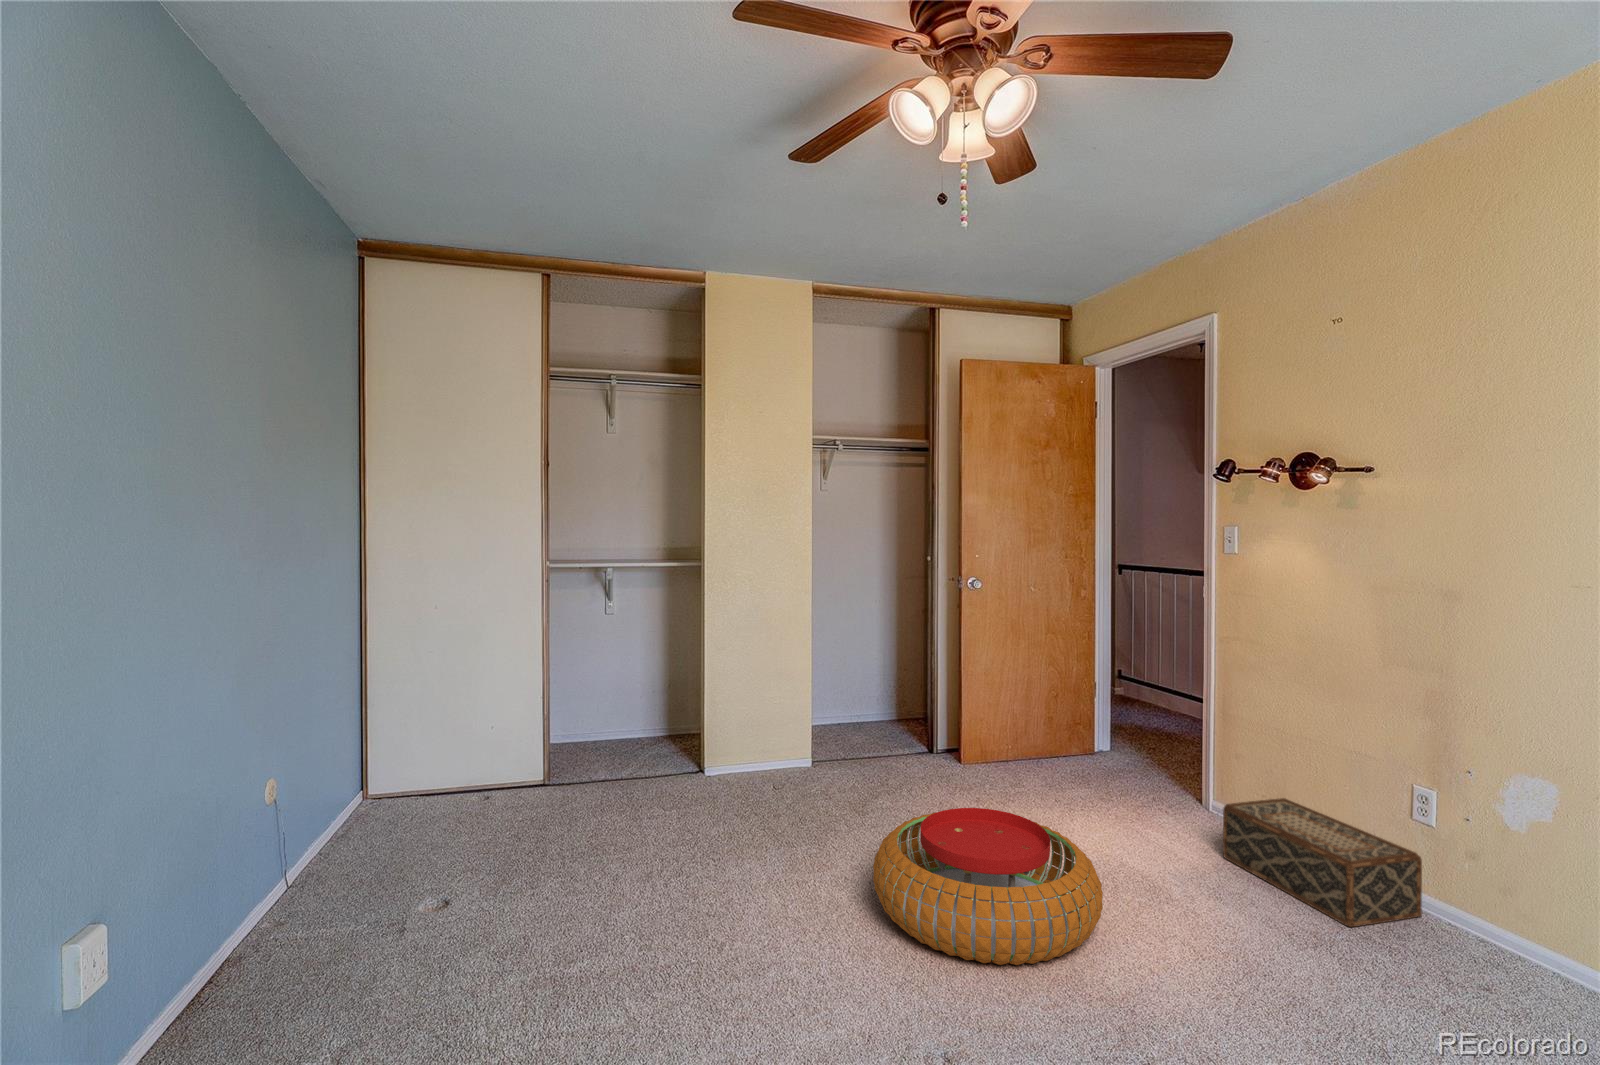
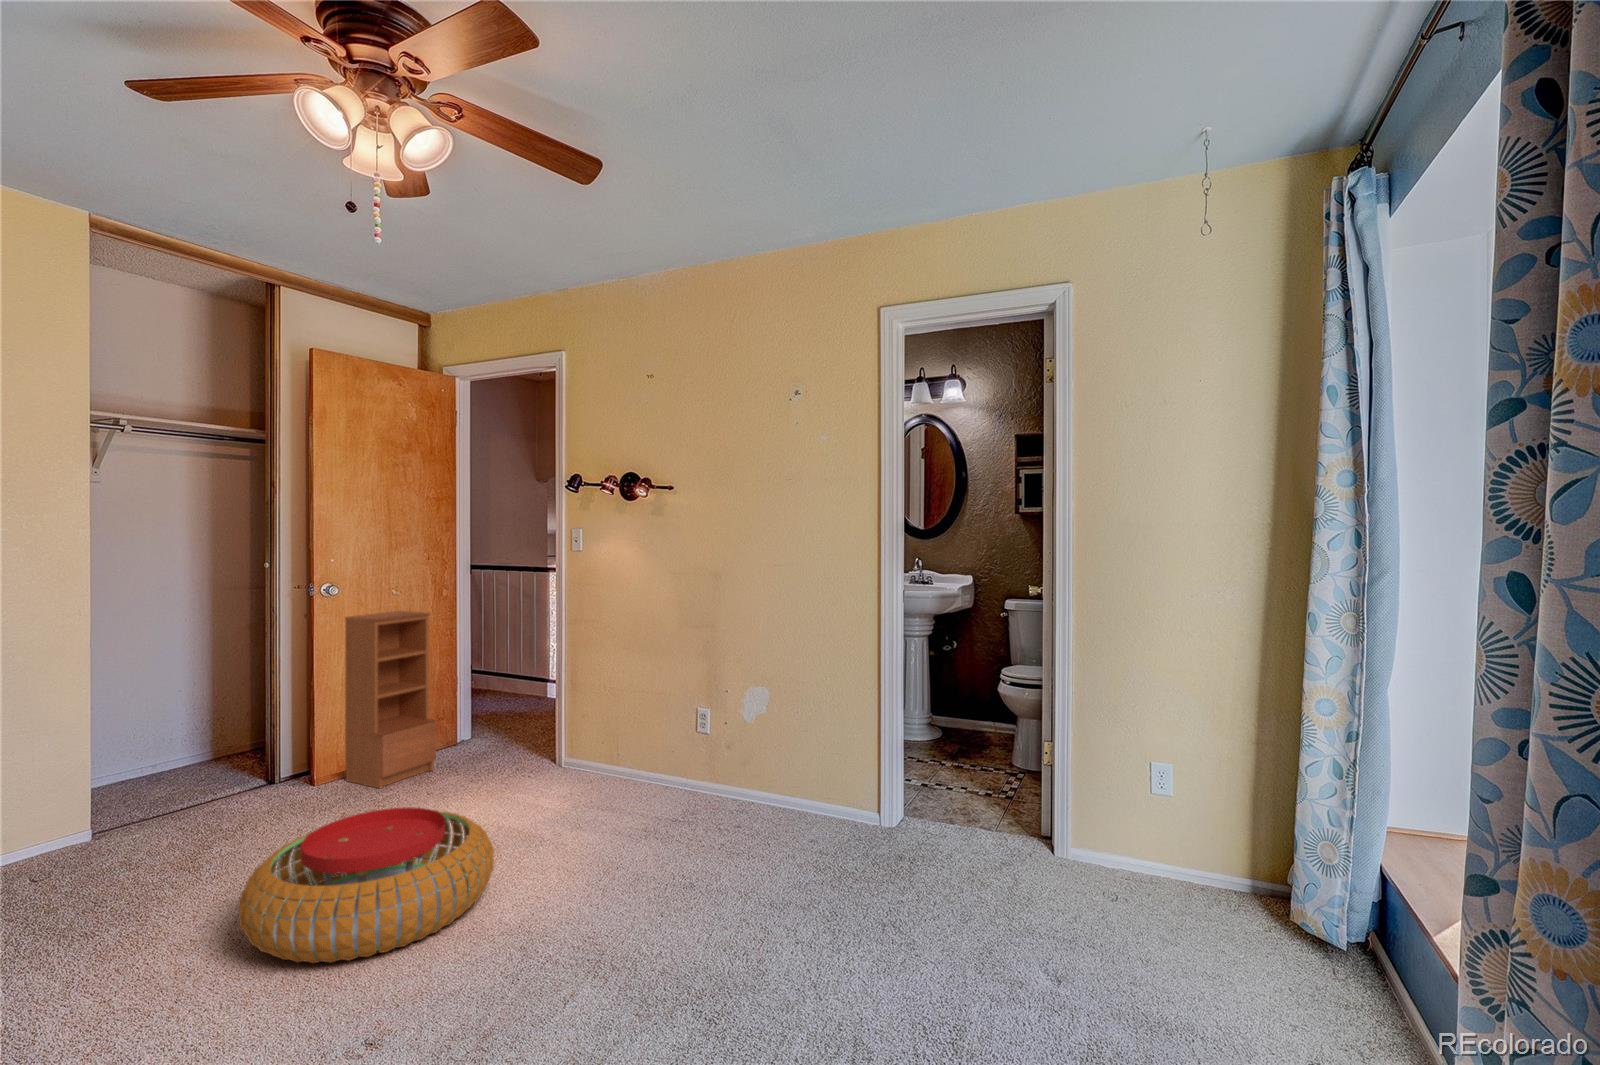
bookcase: none [986,609,1067,783] -> present [345,611,436,789]
woven basket: present [1223,798,1422,927] -> none [578,738,702,815]

